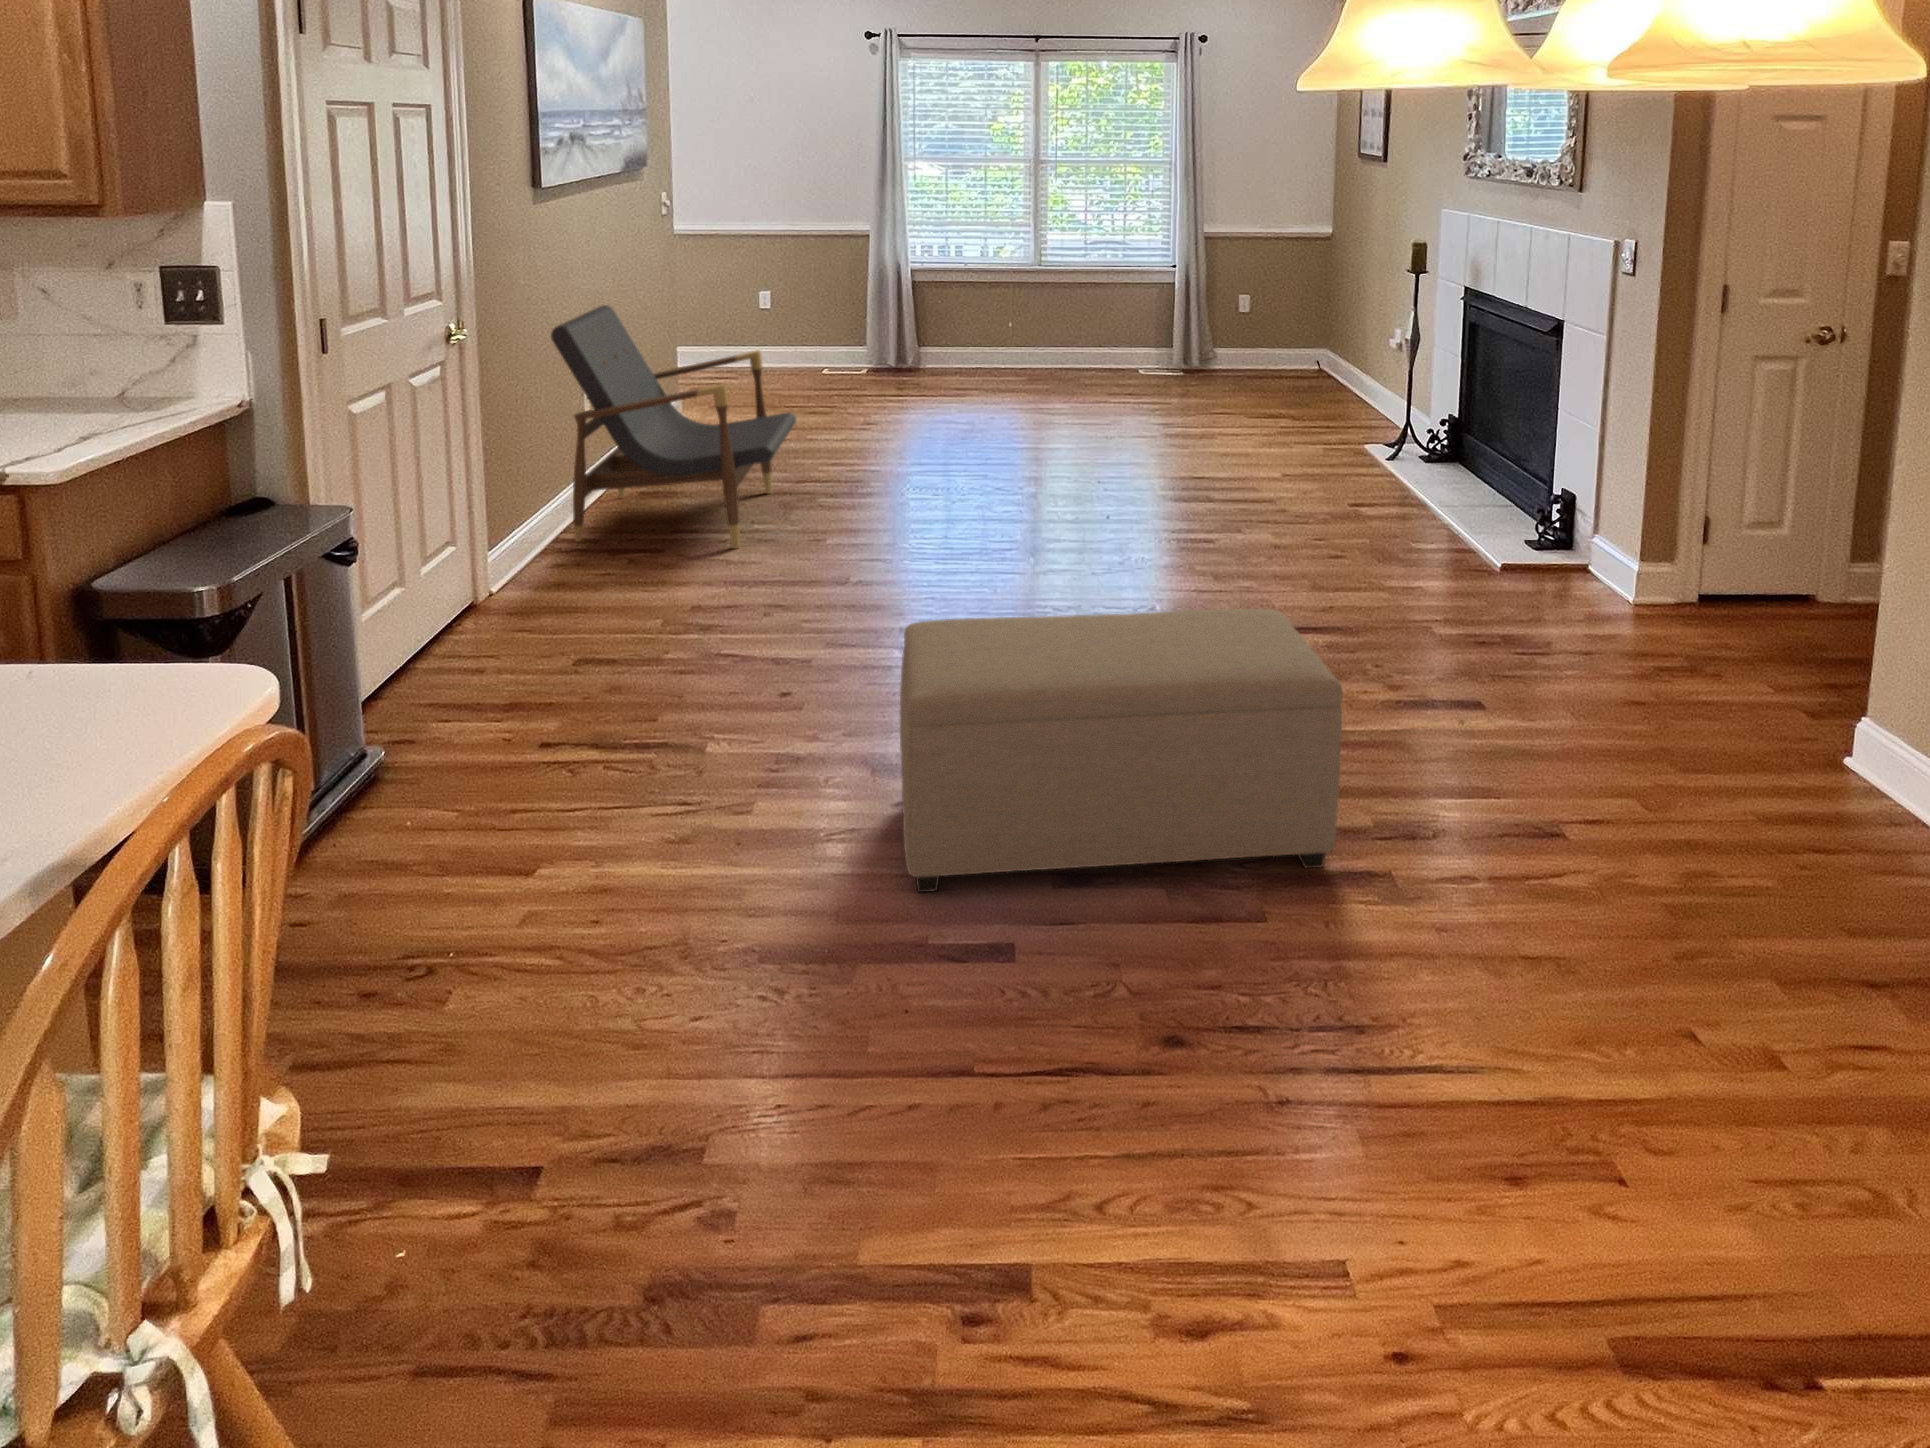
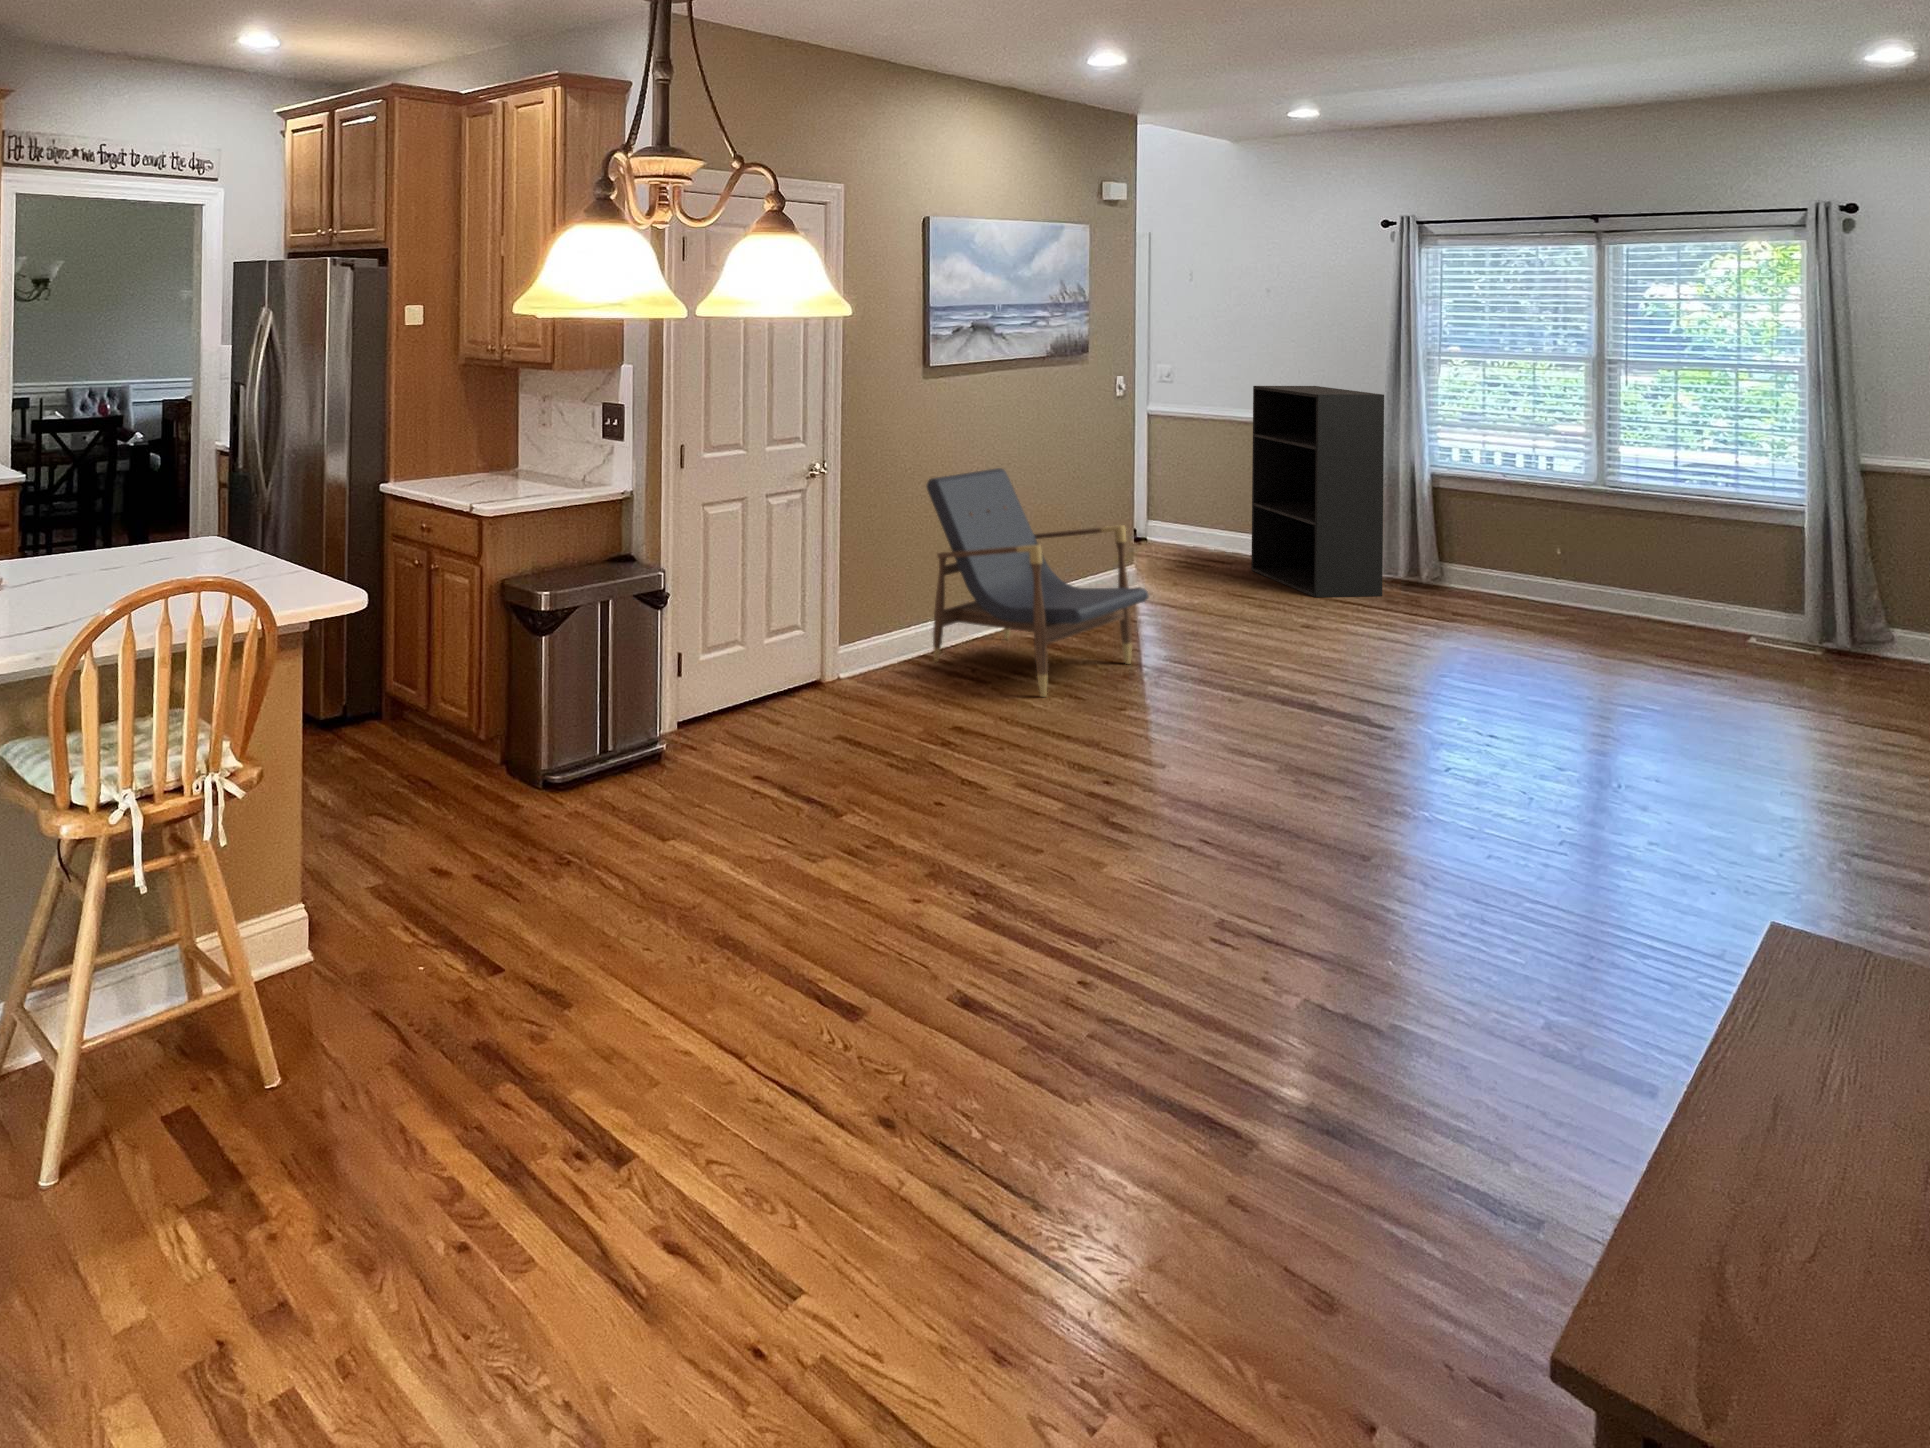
bookshelf: none [755,194,885,395] -> present [1251,386,1384,597]
ottoman: present [900,609,1343,892] -> none [842,742,1271,1105]

